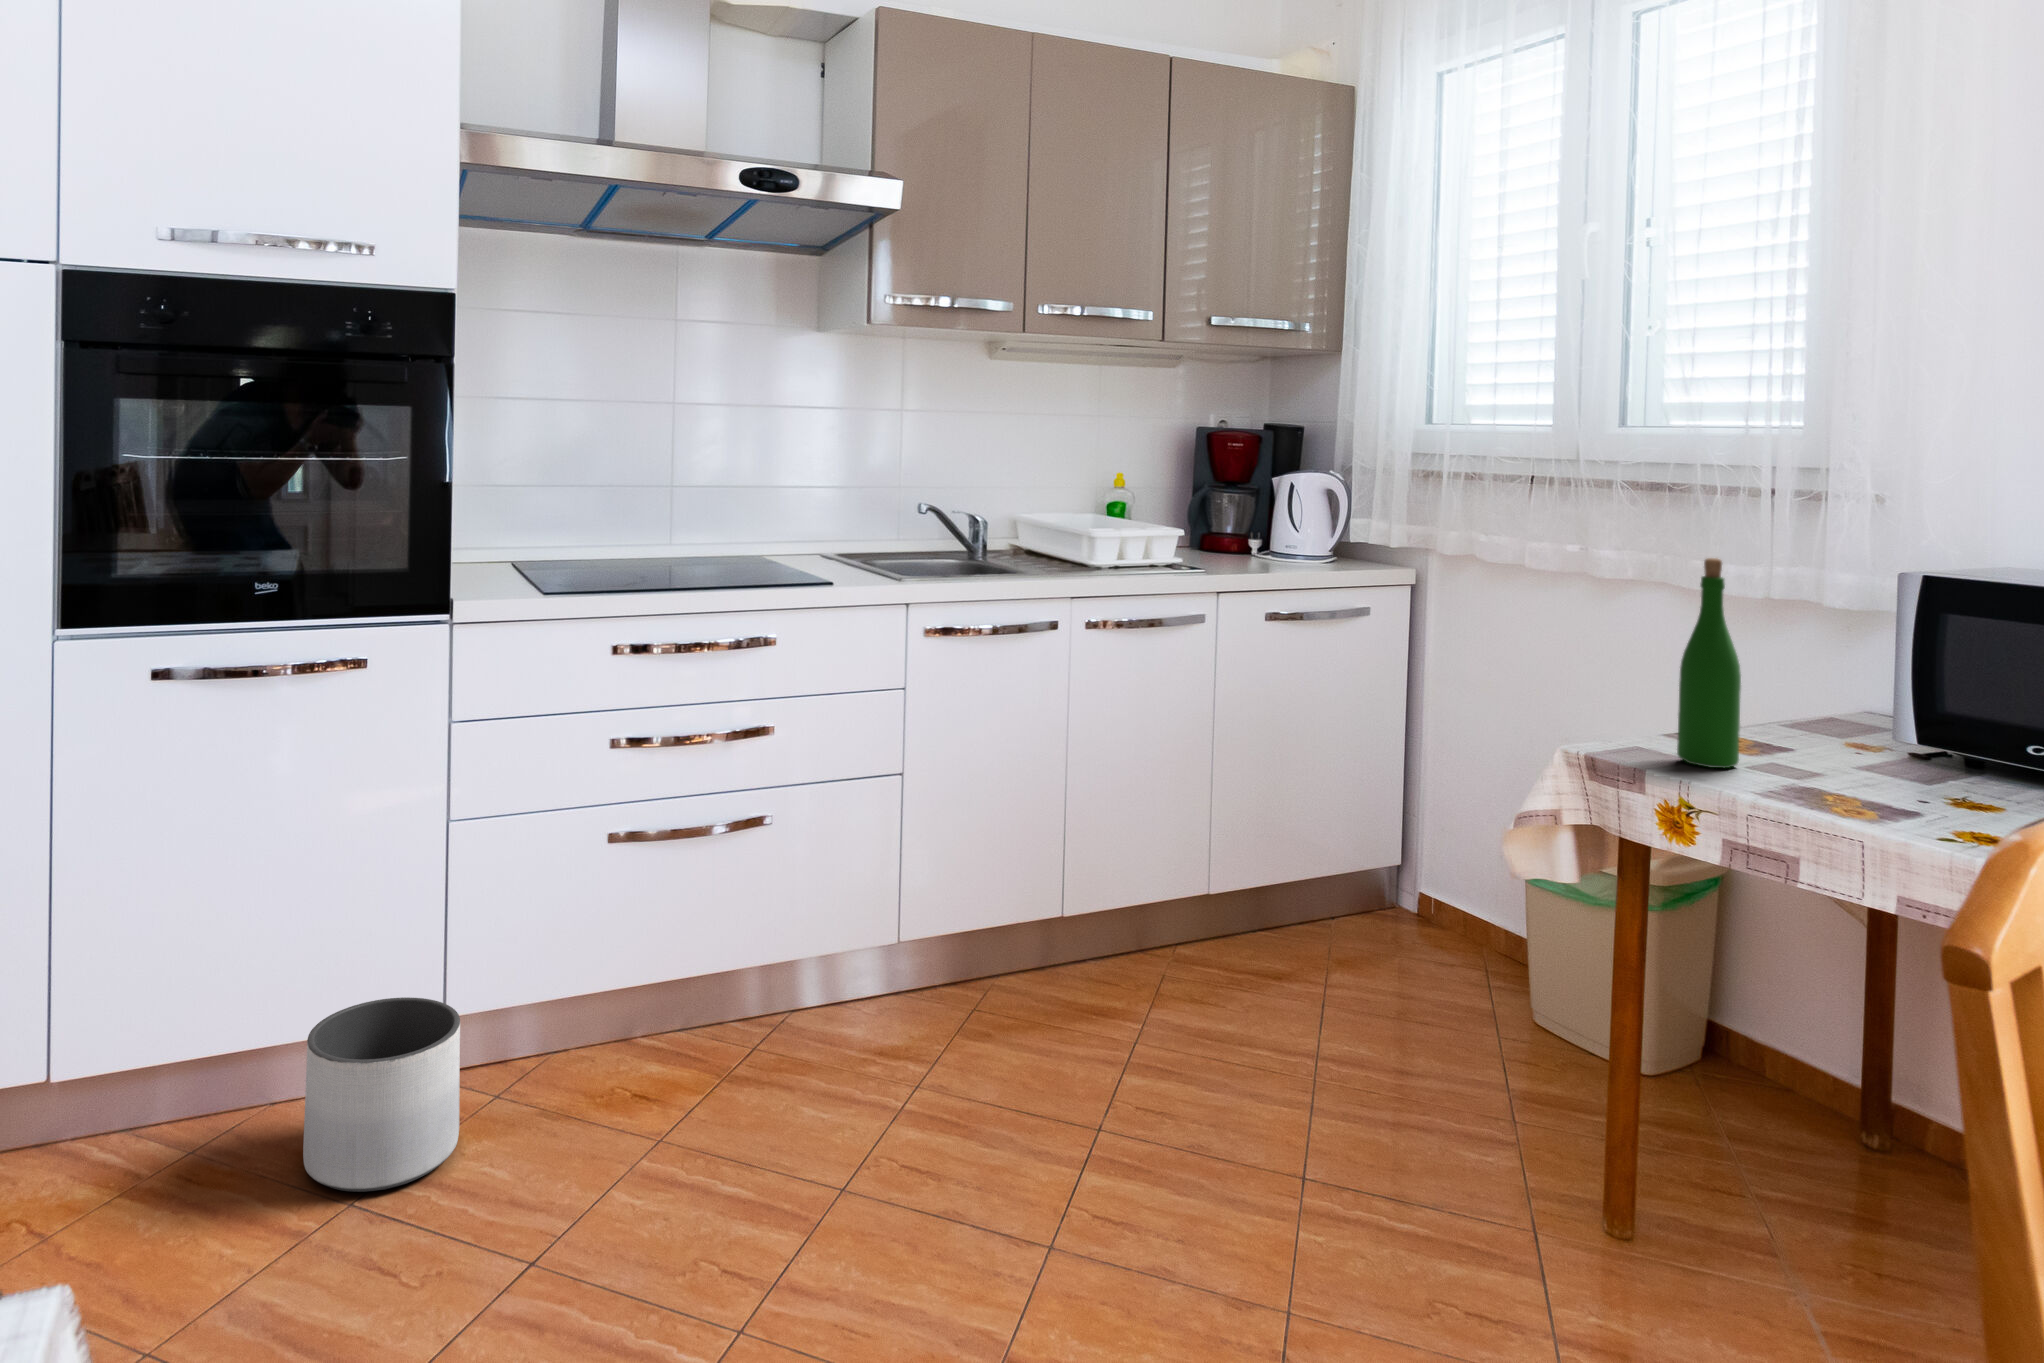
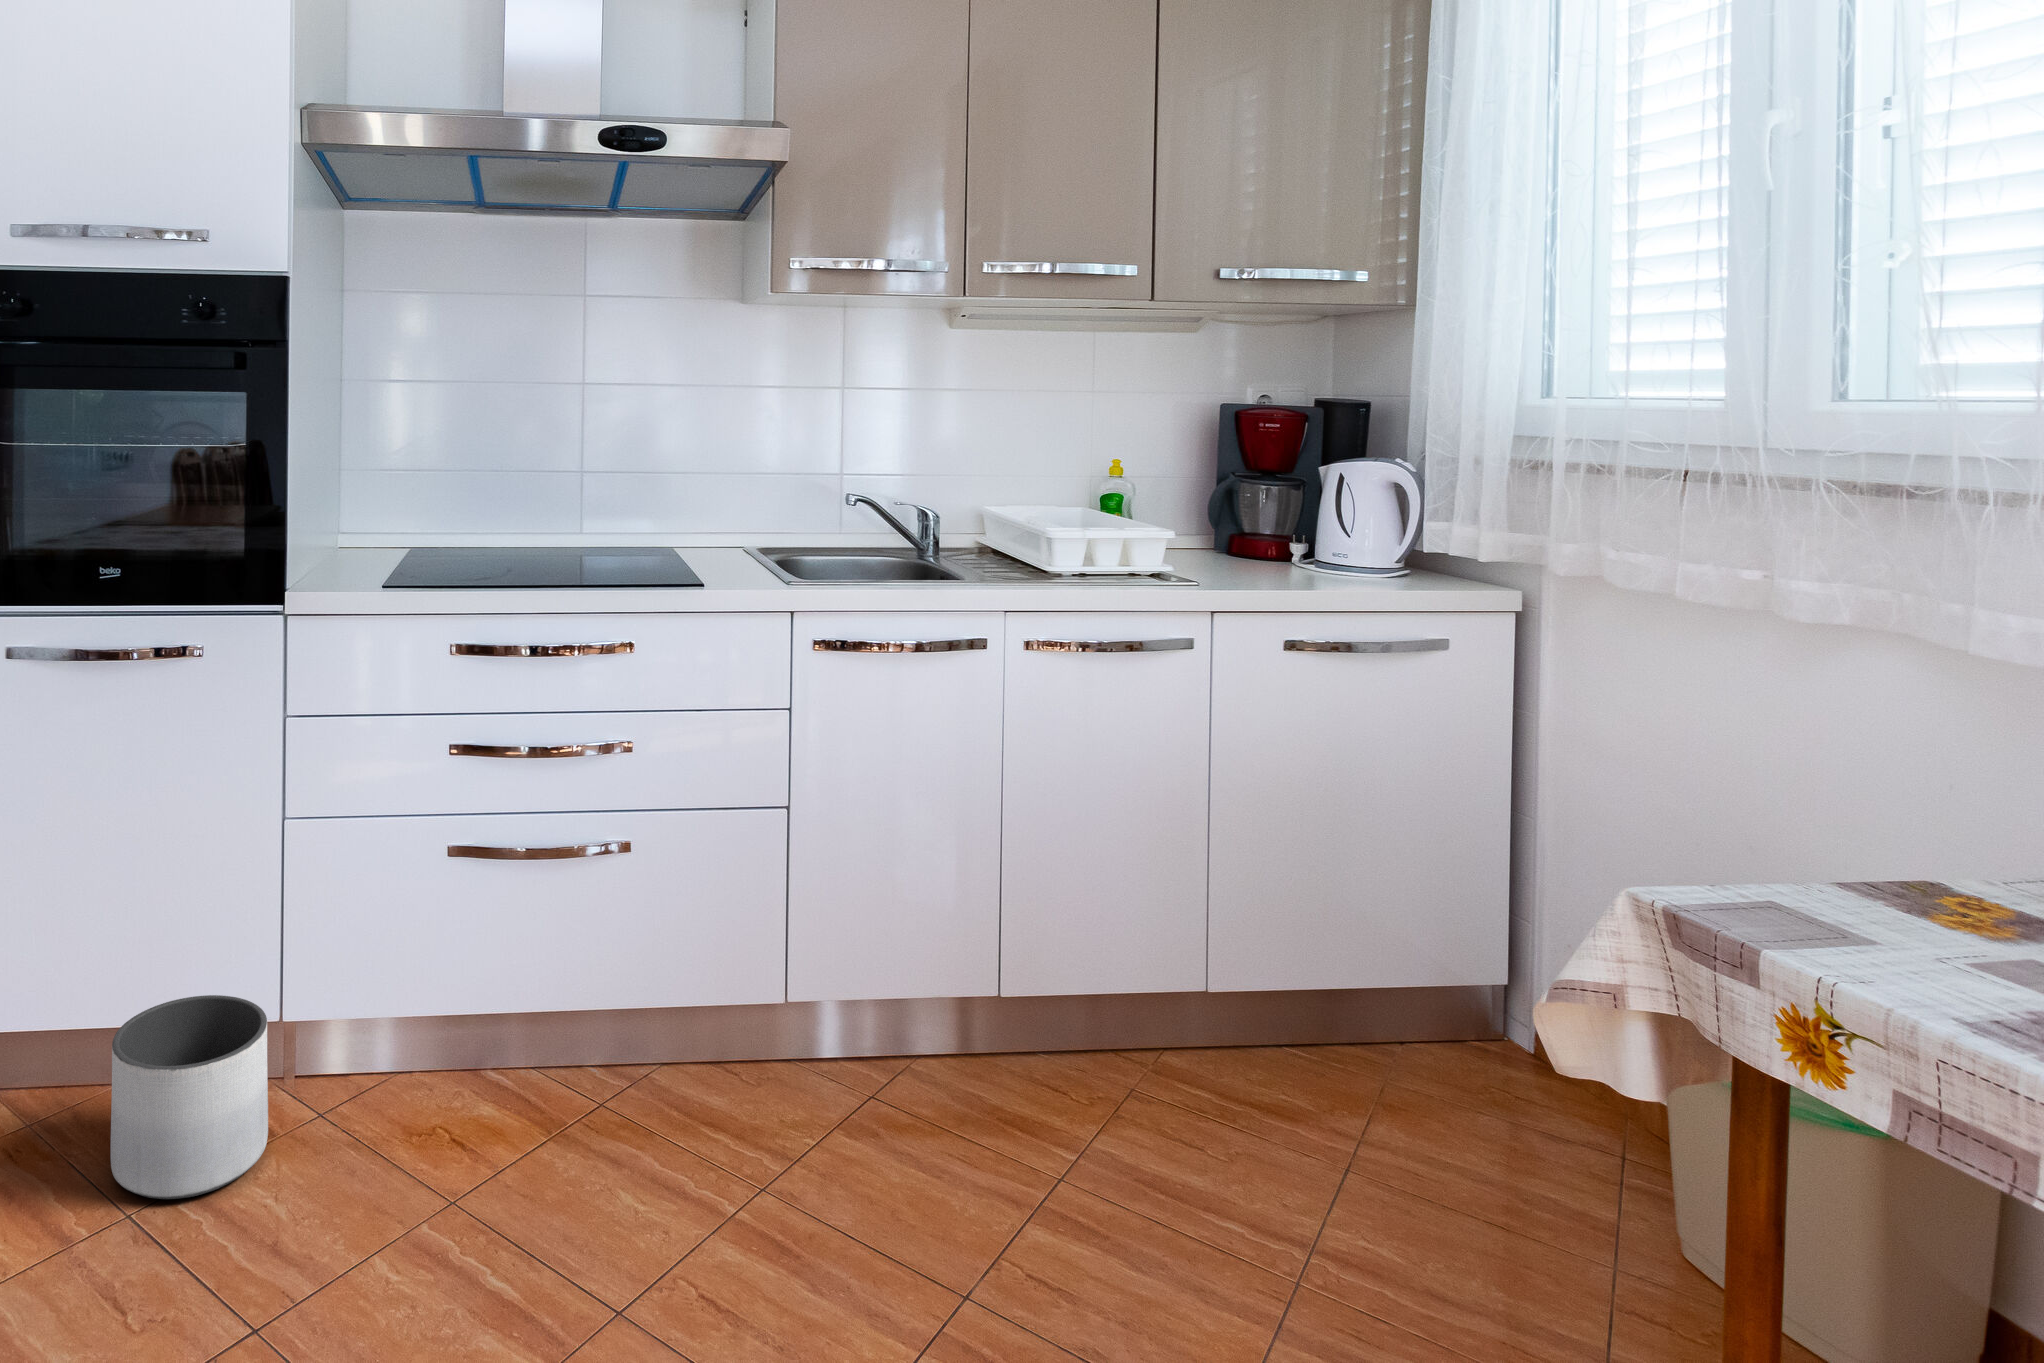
wine bottle: present [1677,558,1741,768] -> none [1840,619,1965,963]

